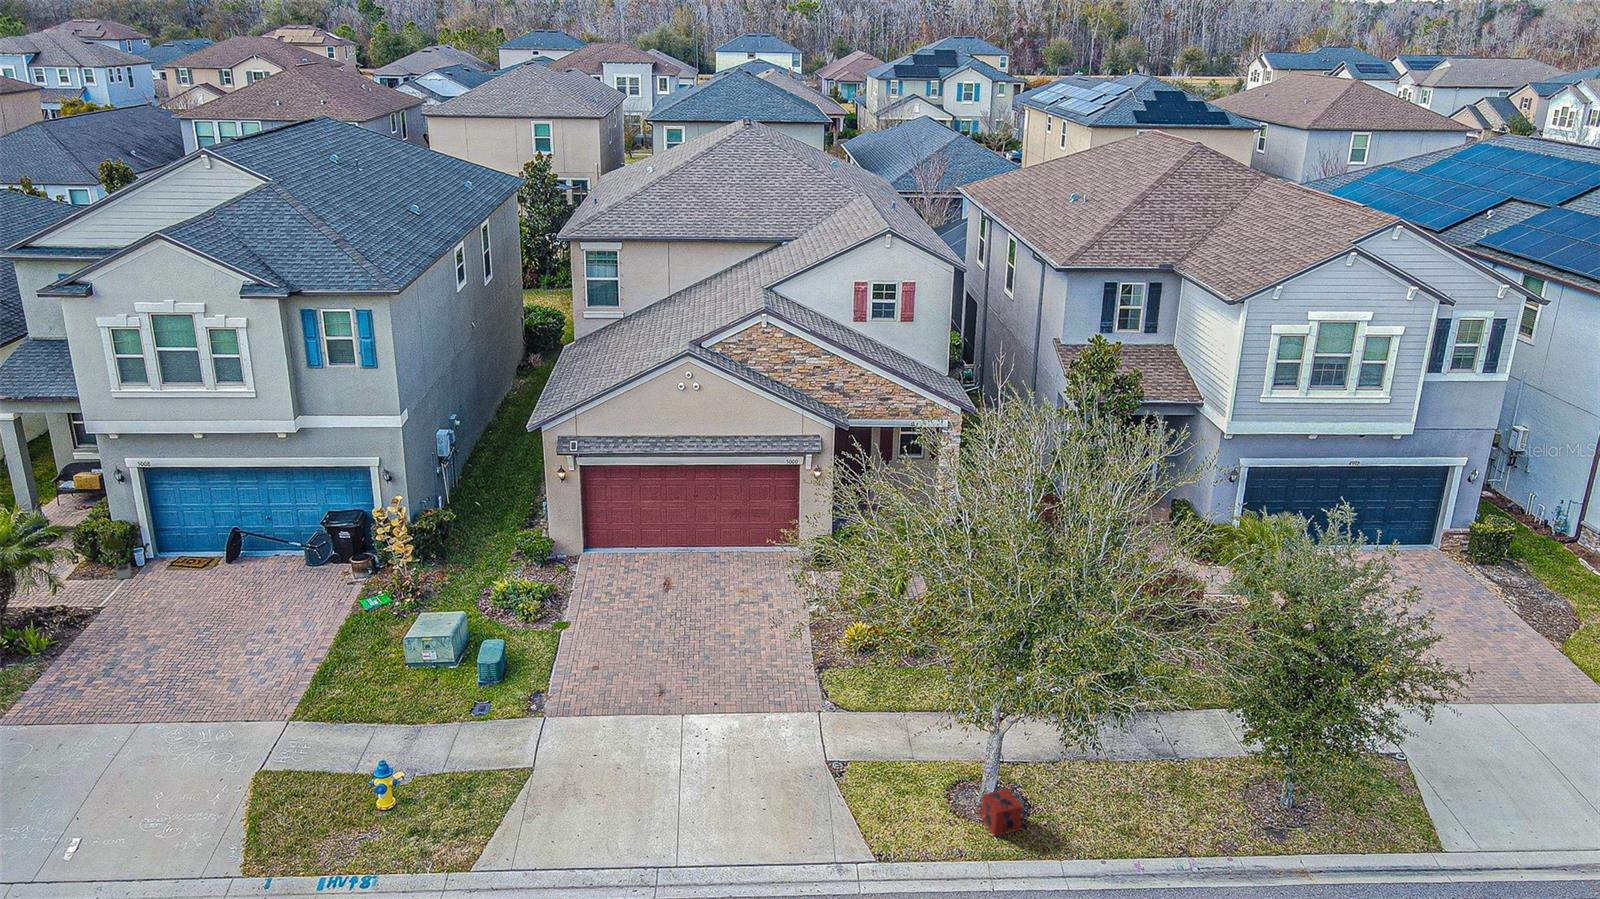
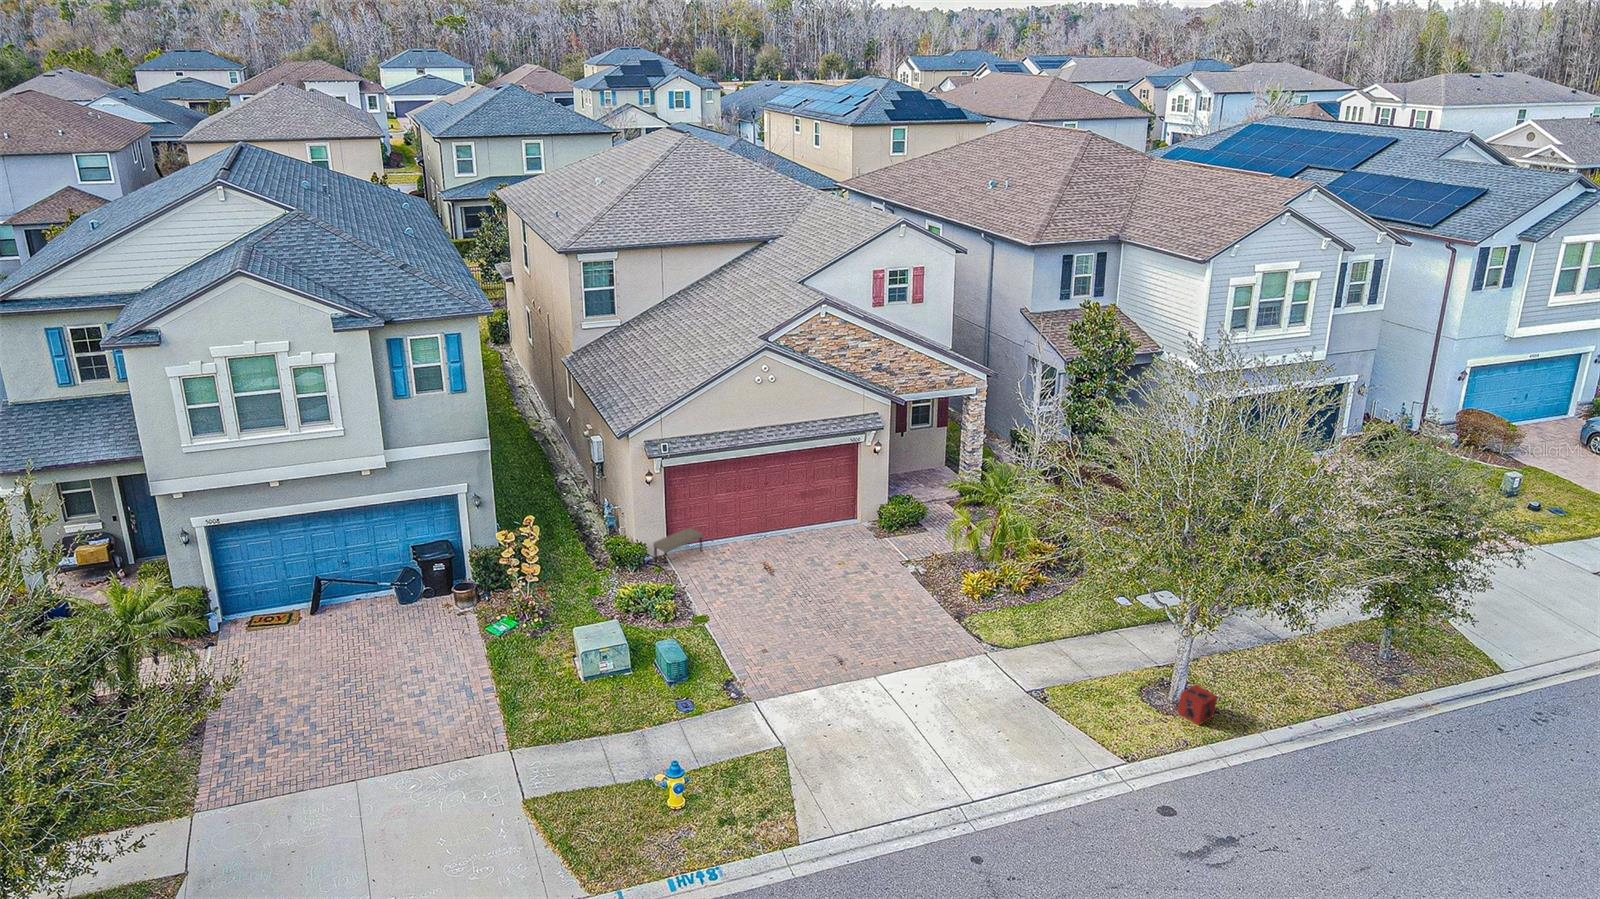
bench: none [555,534,610,570] -> present [653,528,703,566]
potted tree: present [104,538,132,579] -> none [190,601,222,645]

